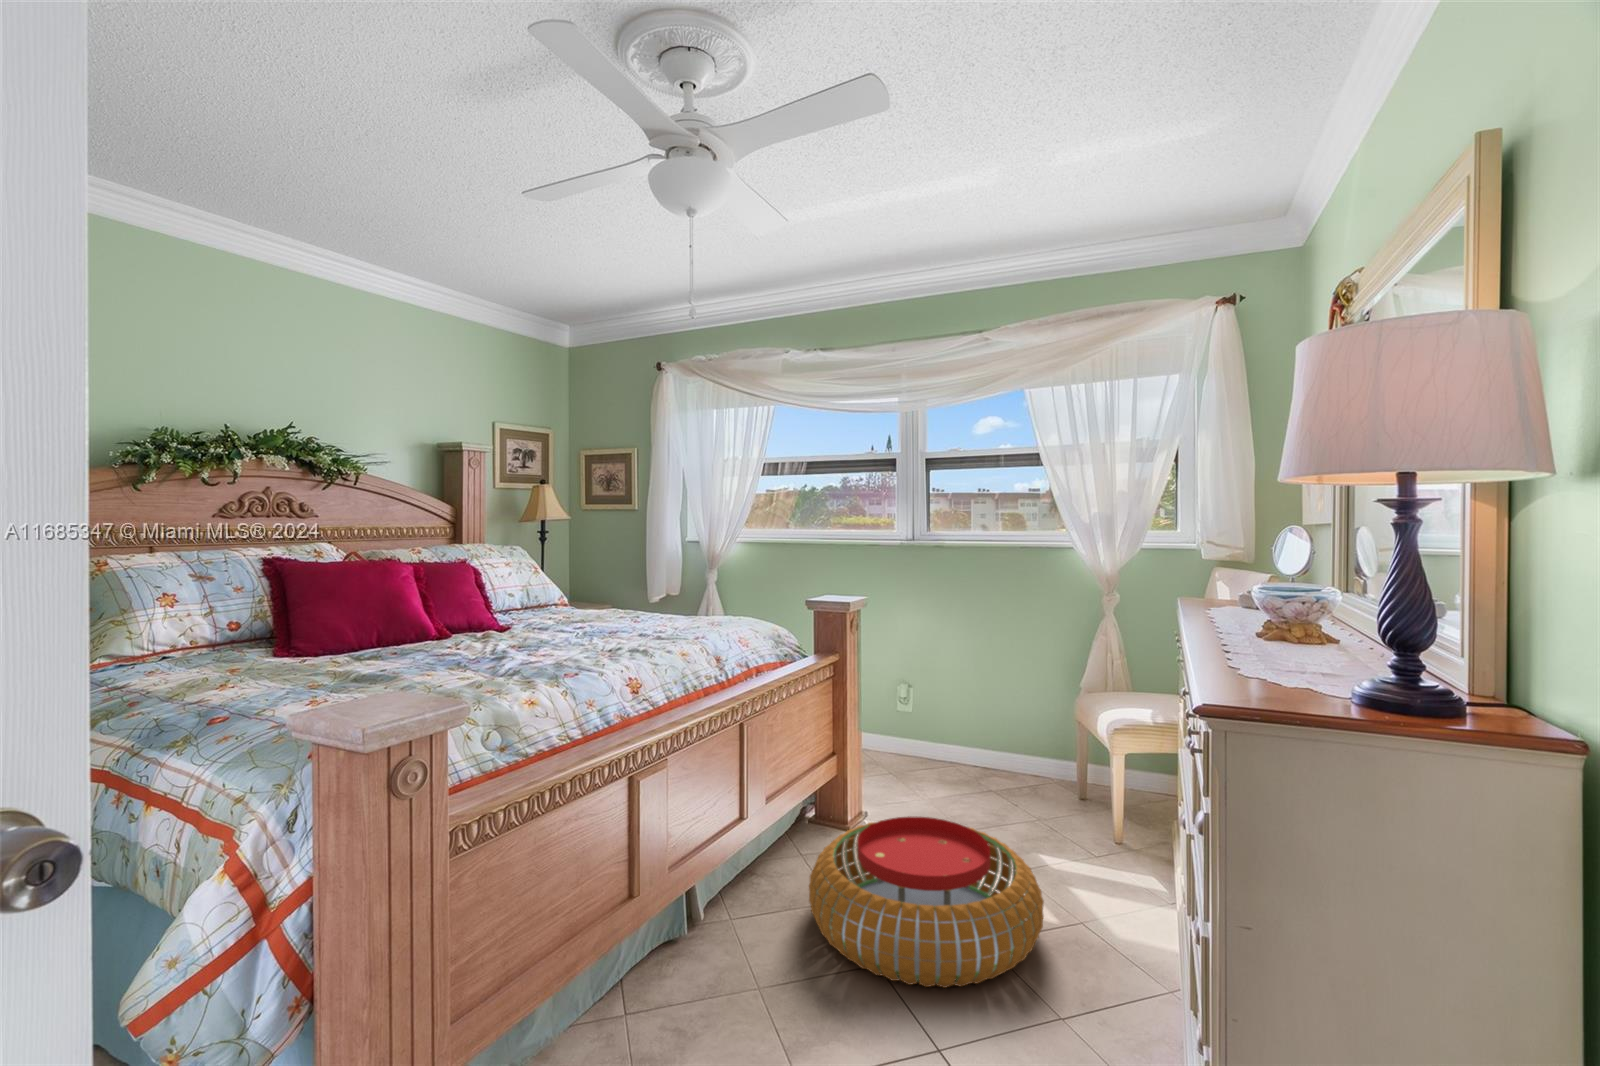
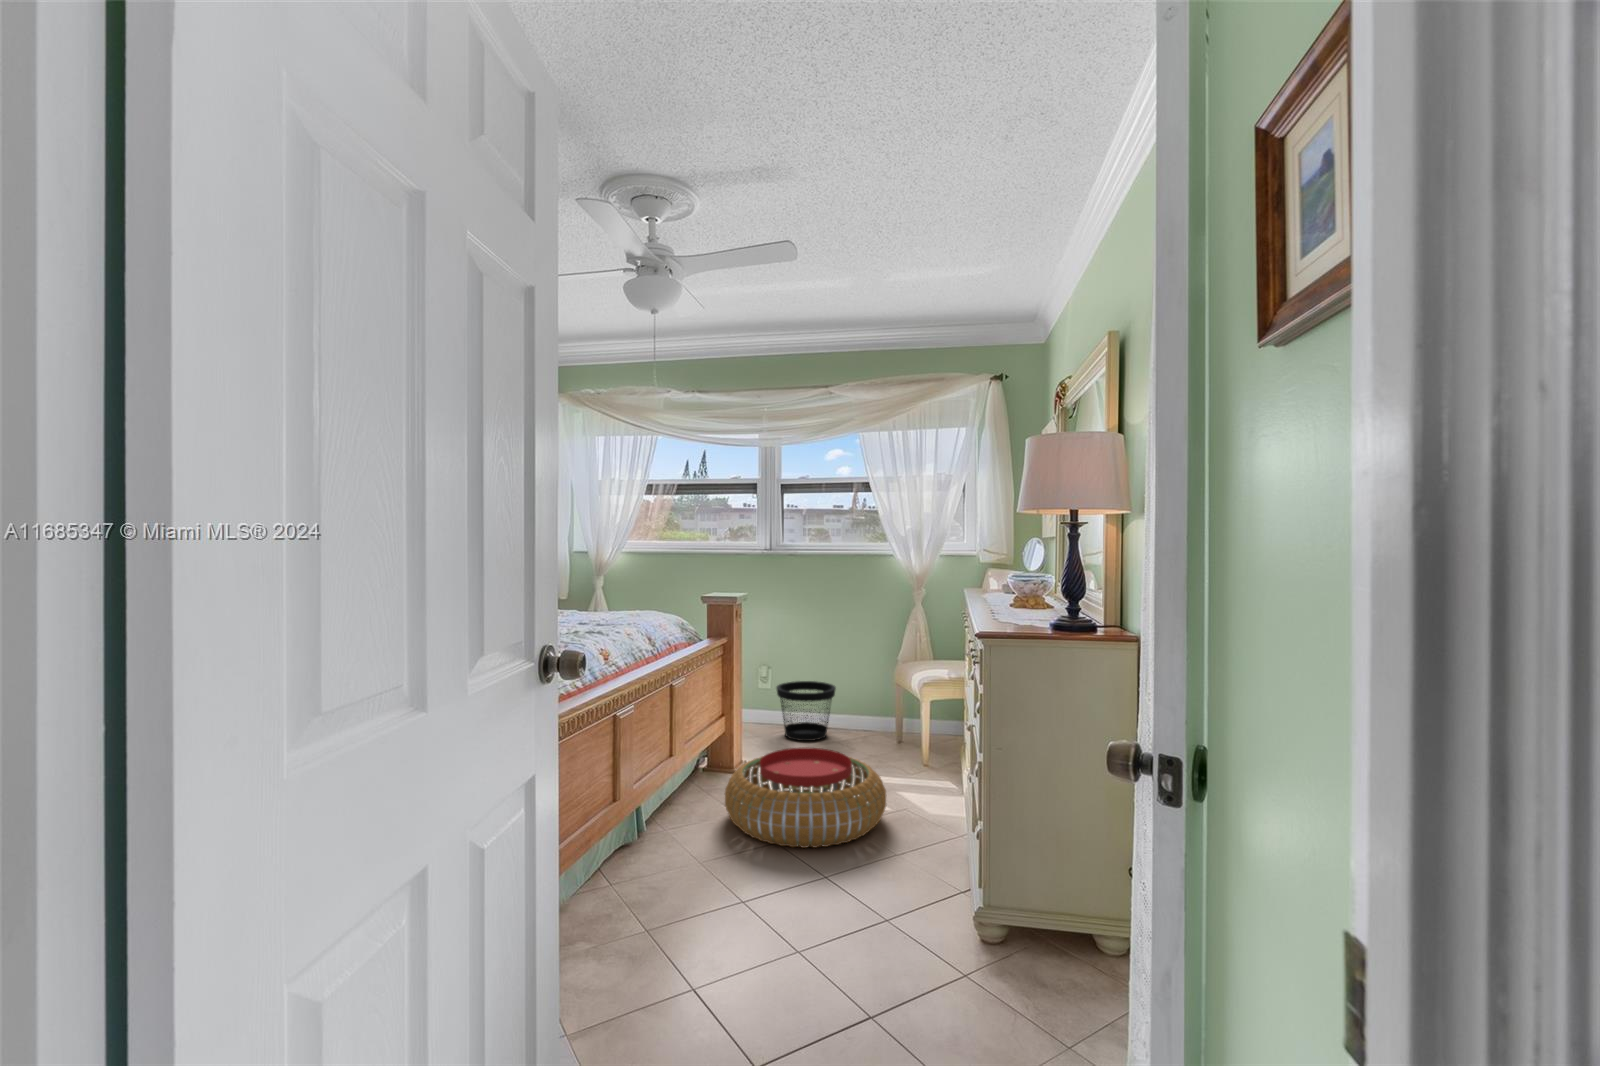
wastebasket: none [915,706,993,786] -> present [777,681,836,741]

